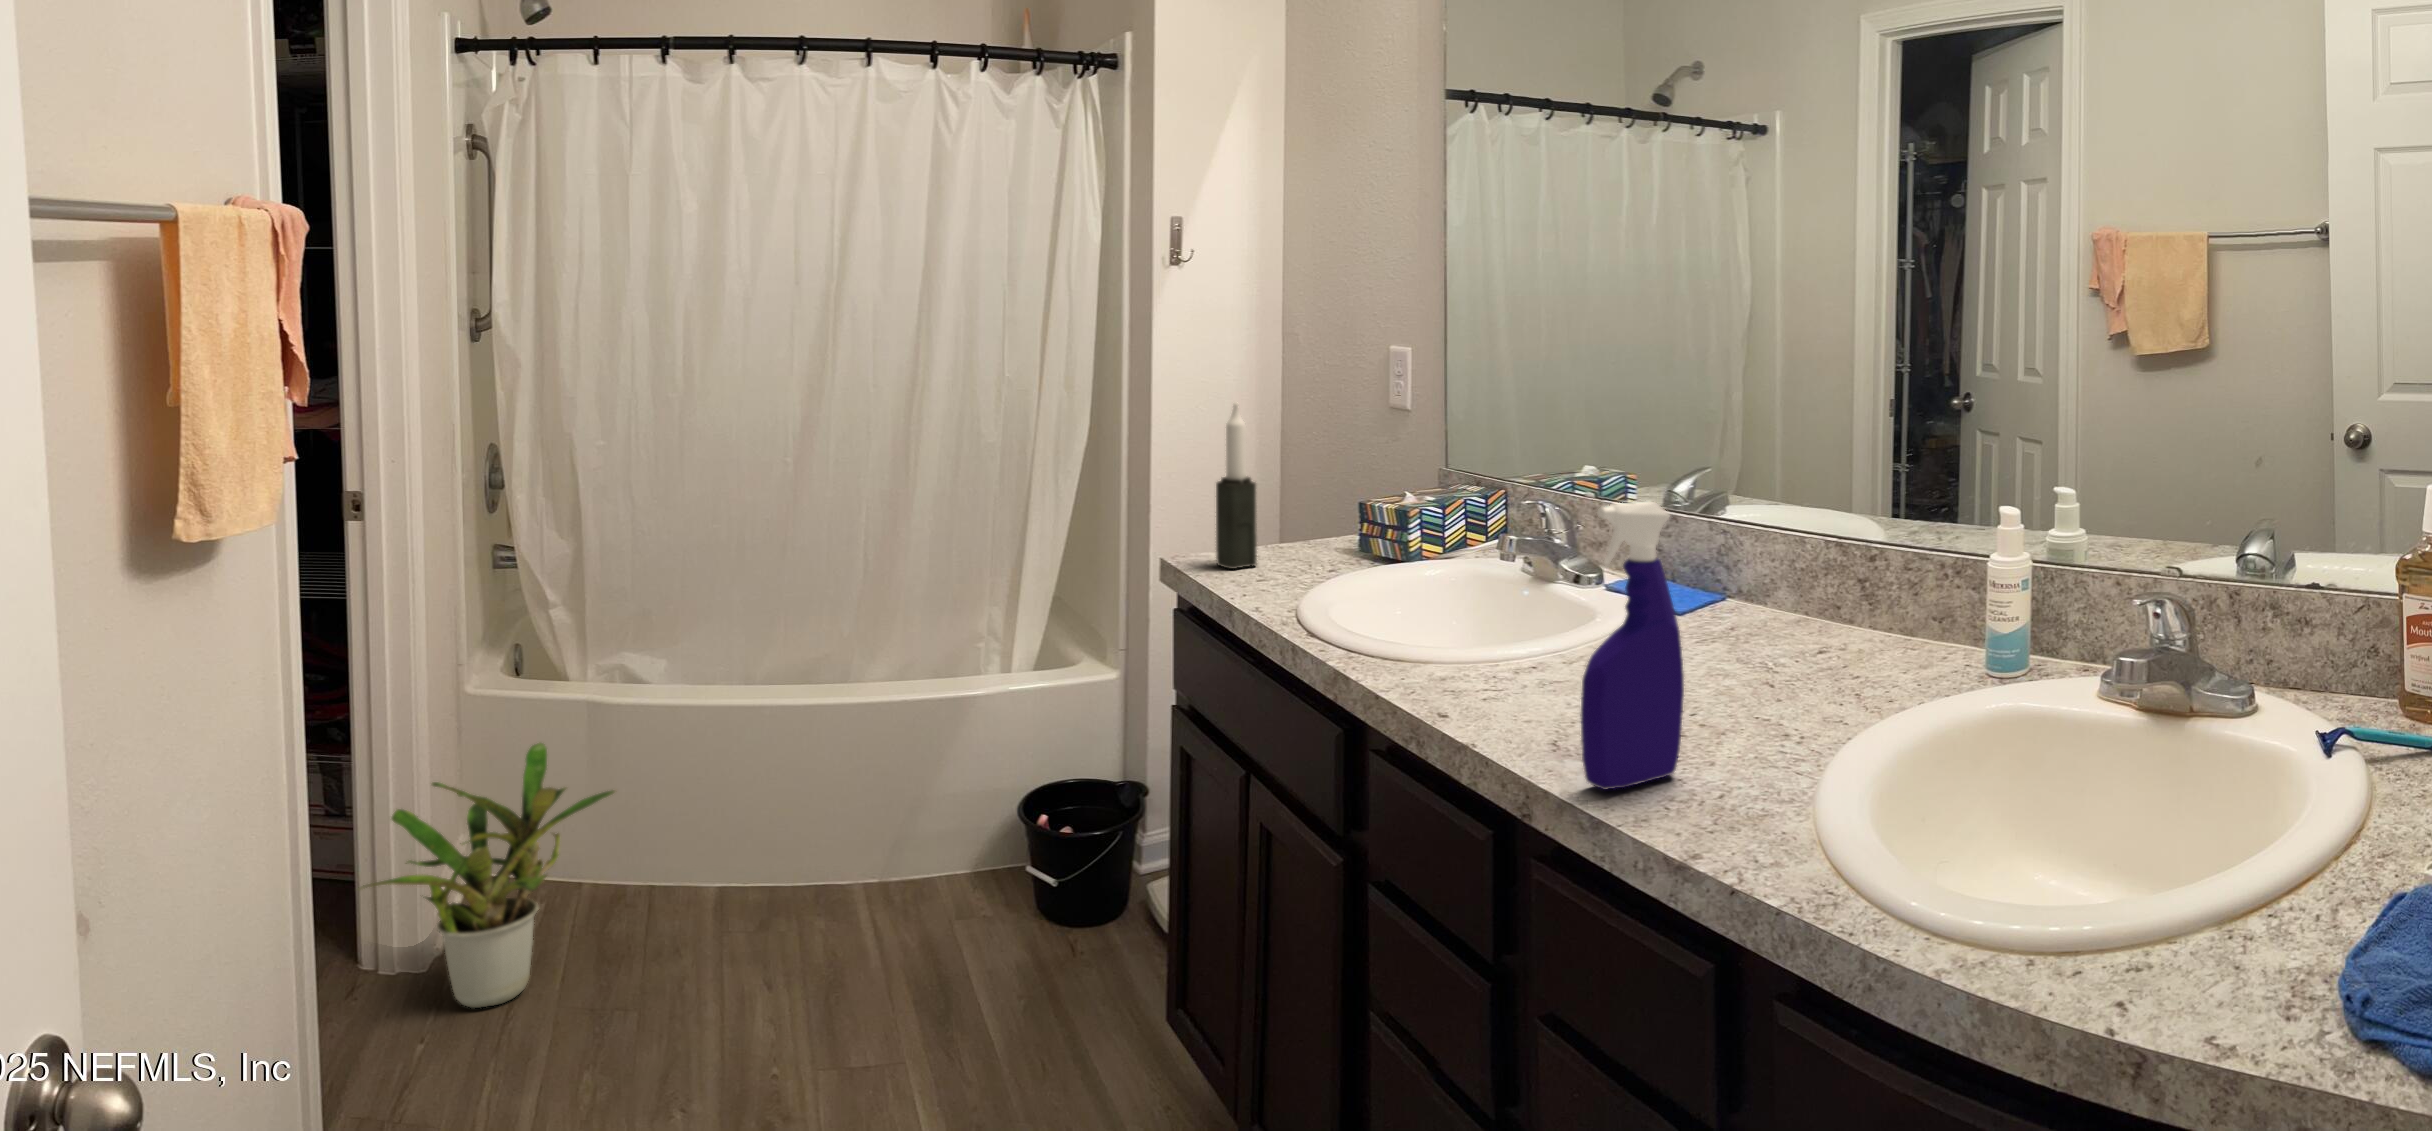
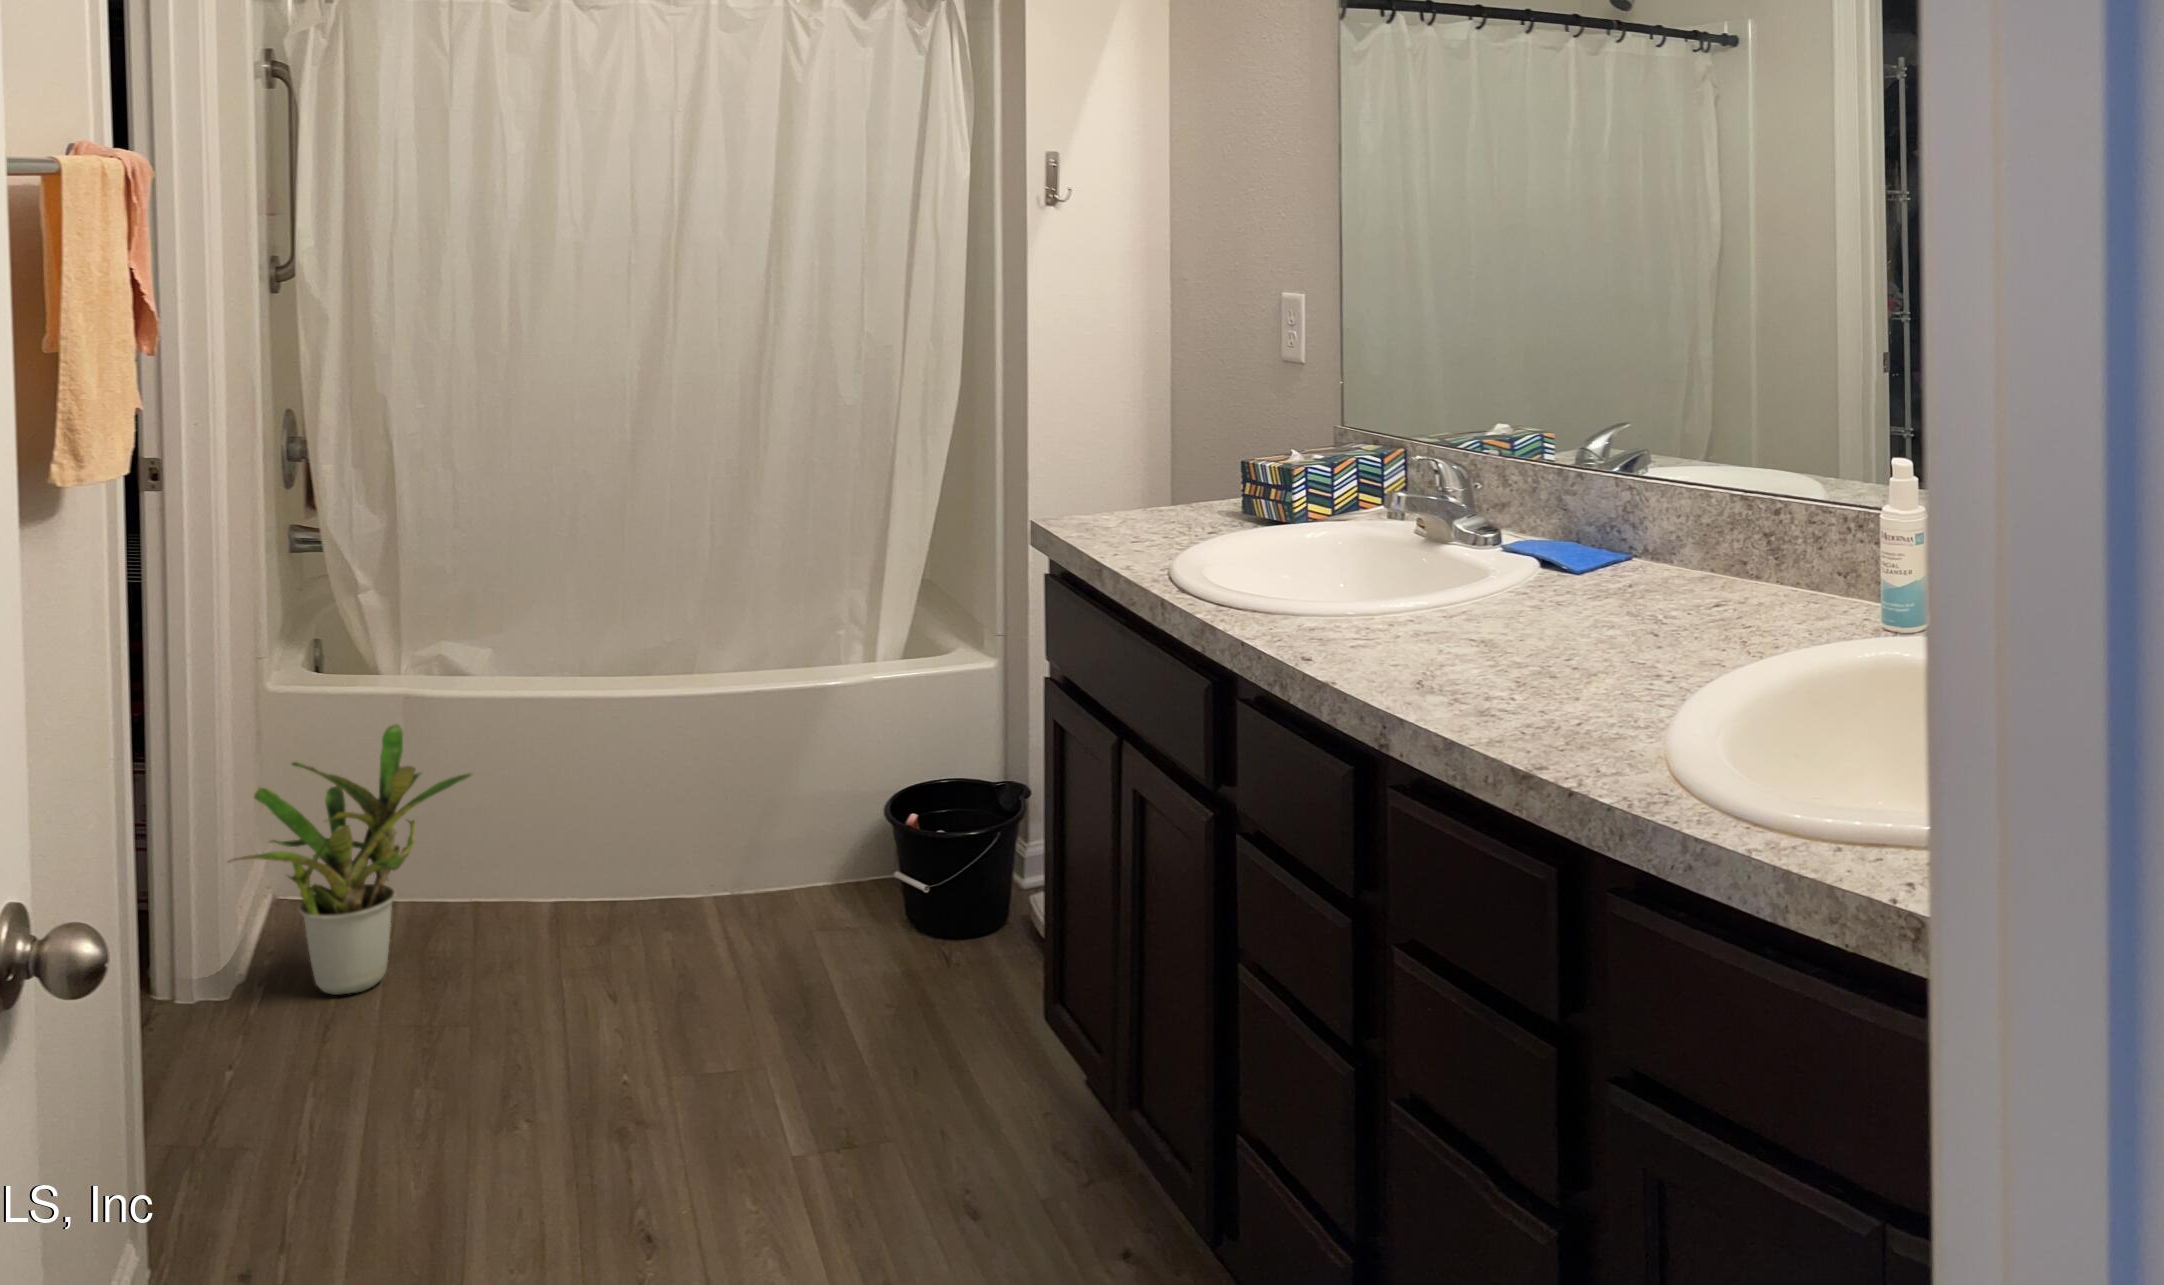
candle: present [1216,403,1257,569] -> none [1088,354,1132,532]
spray bottle: present [1581,502,1684,790] -> none [1434,427,1543,715]

